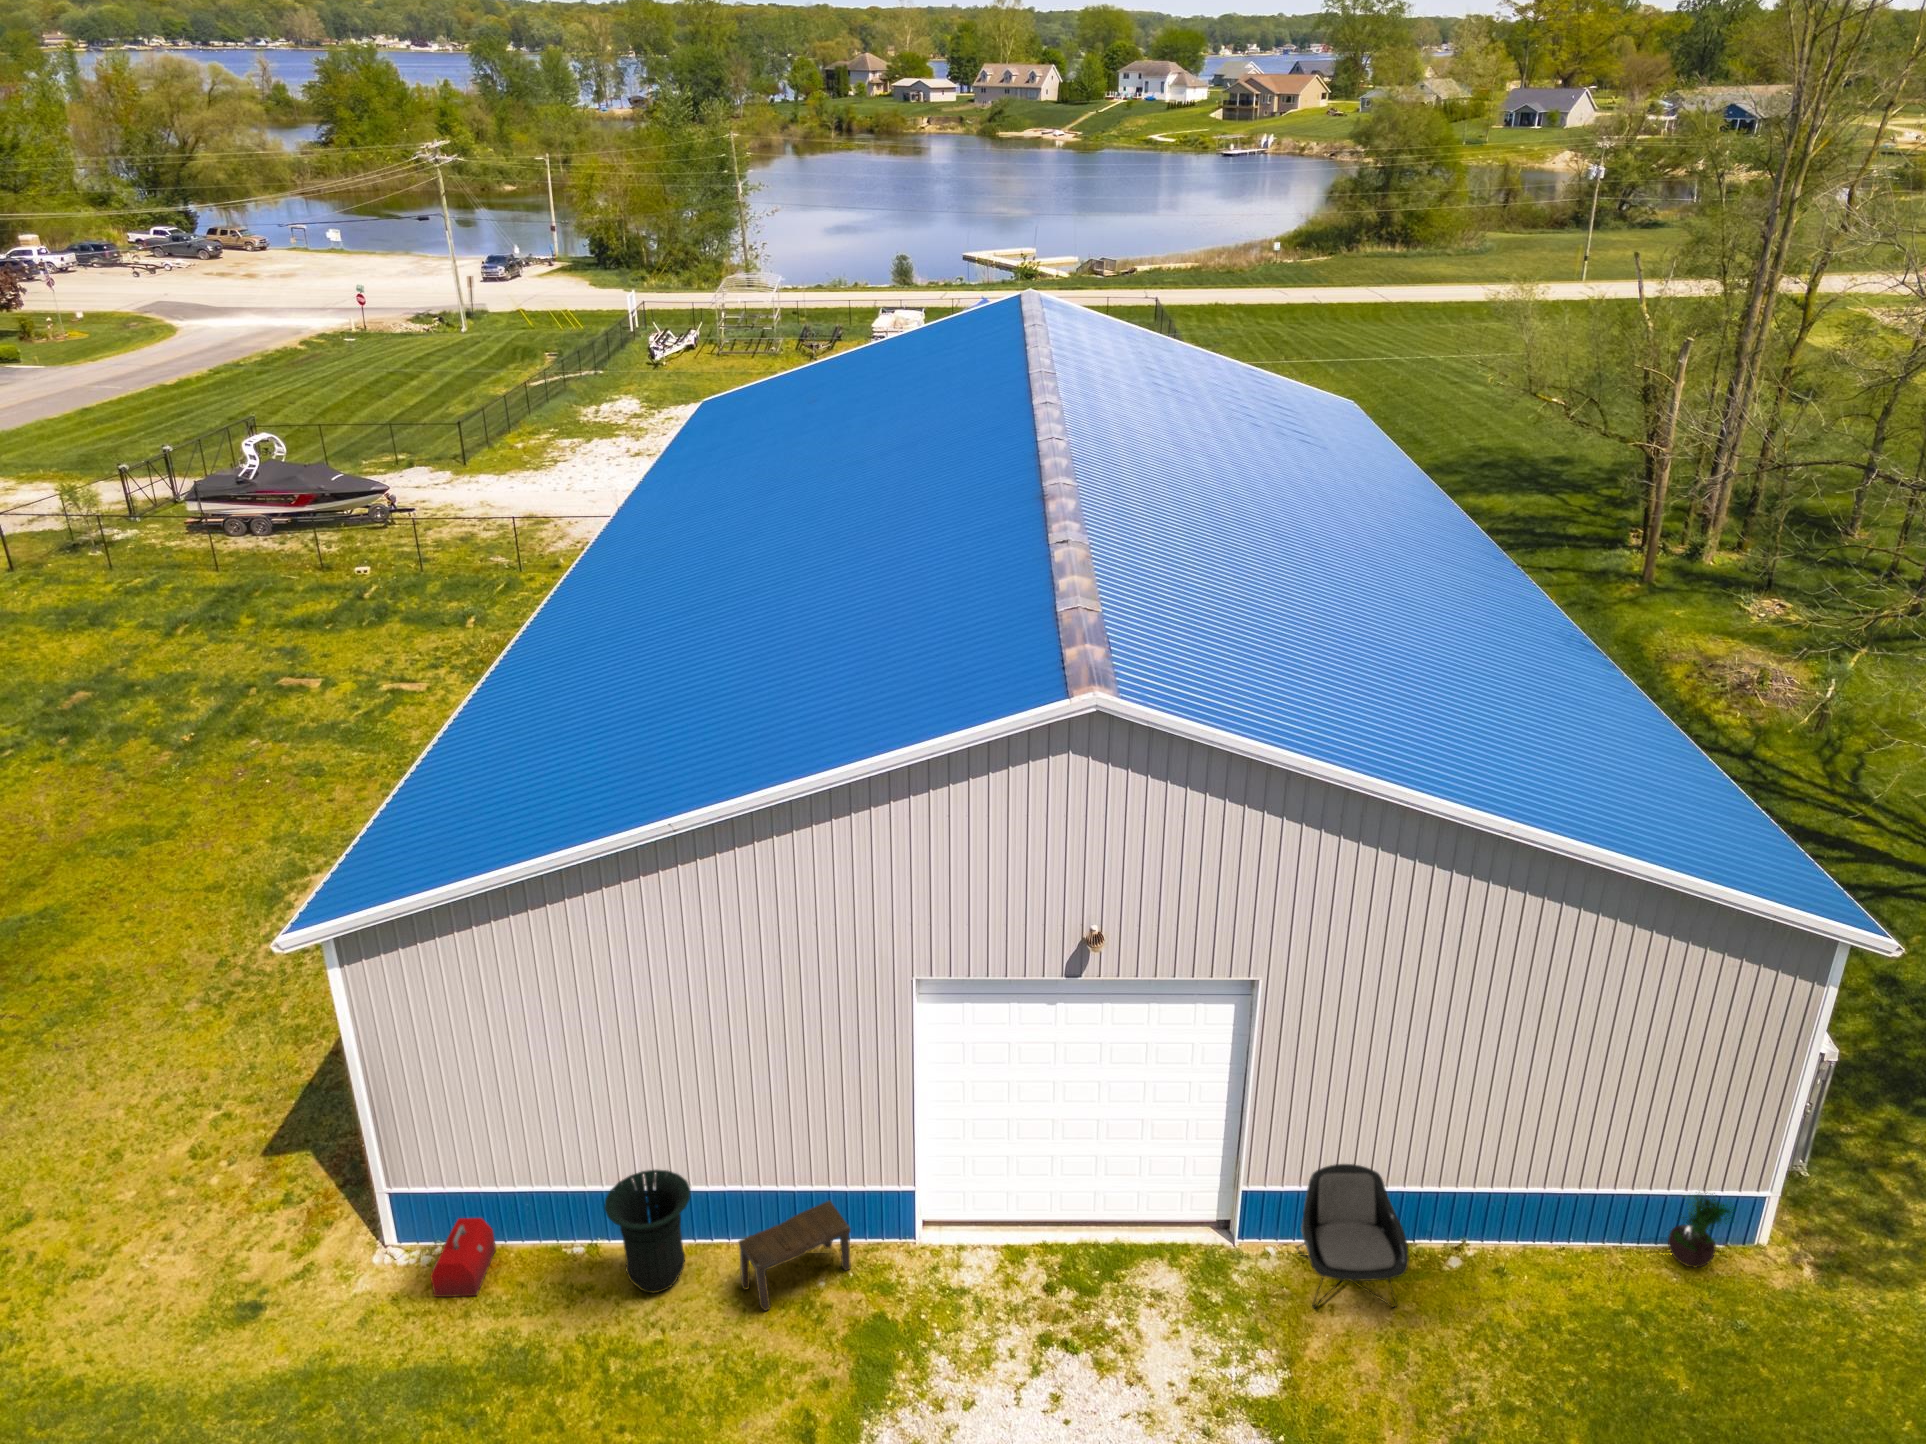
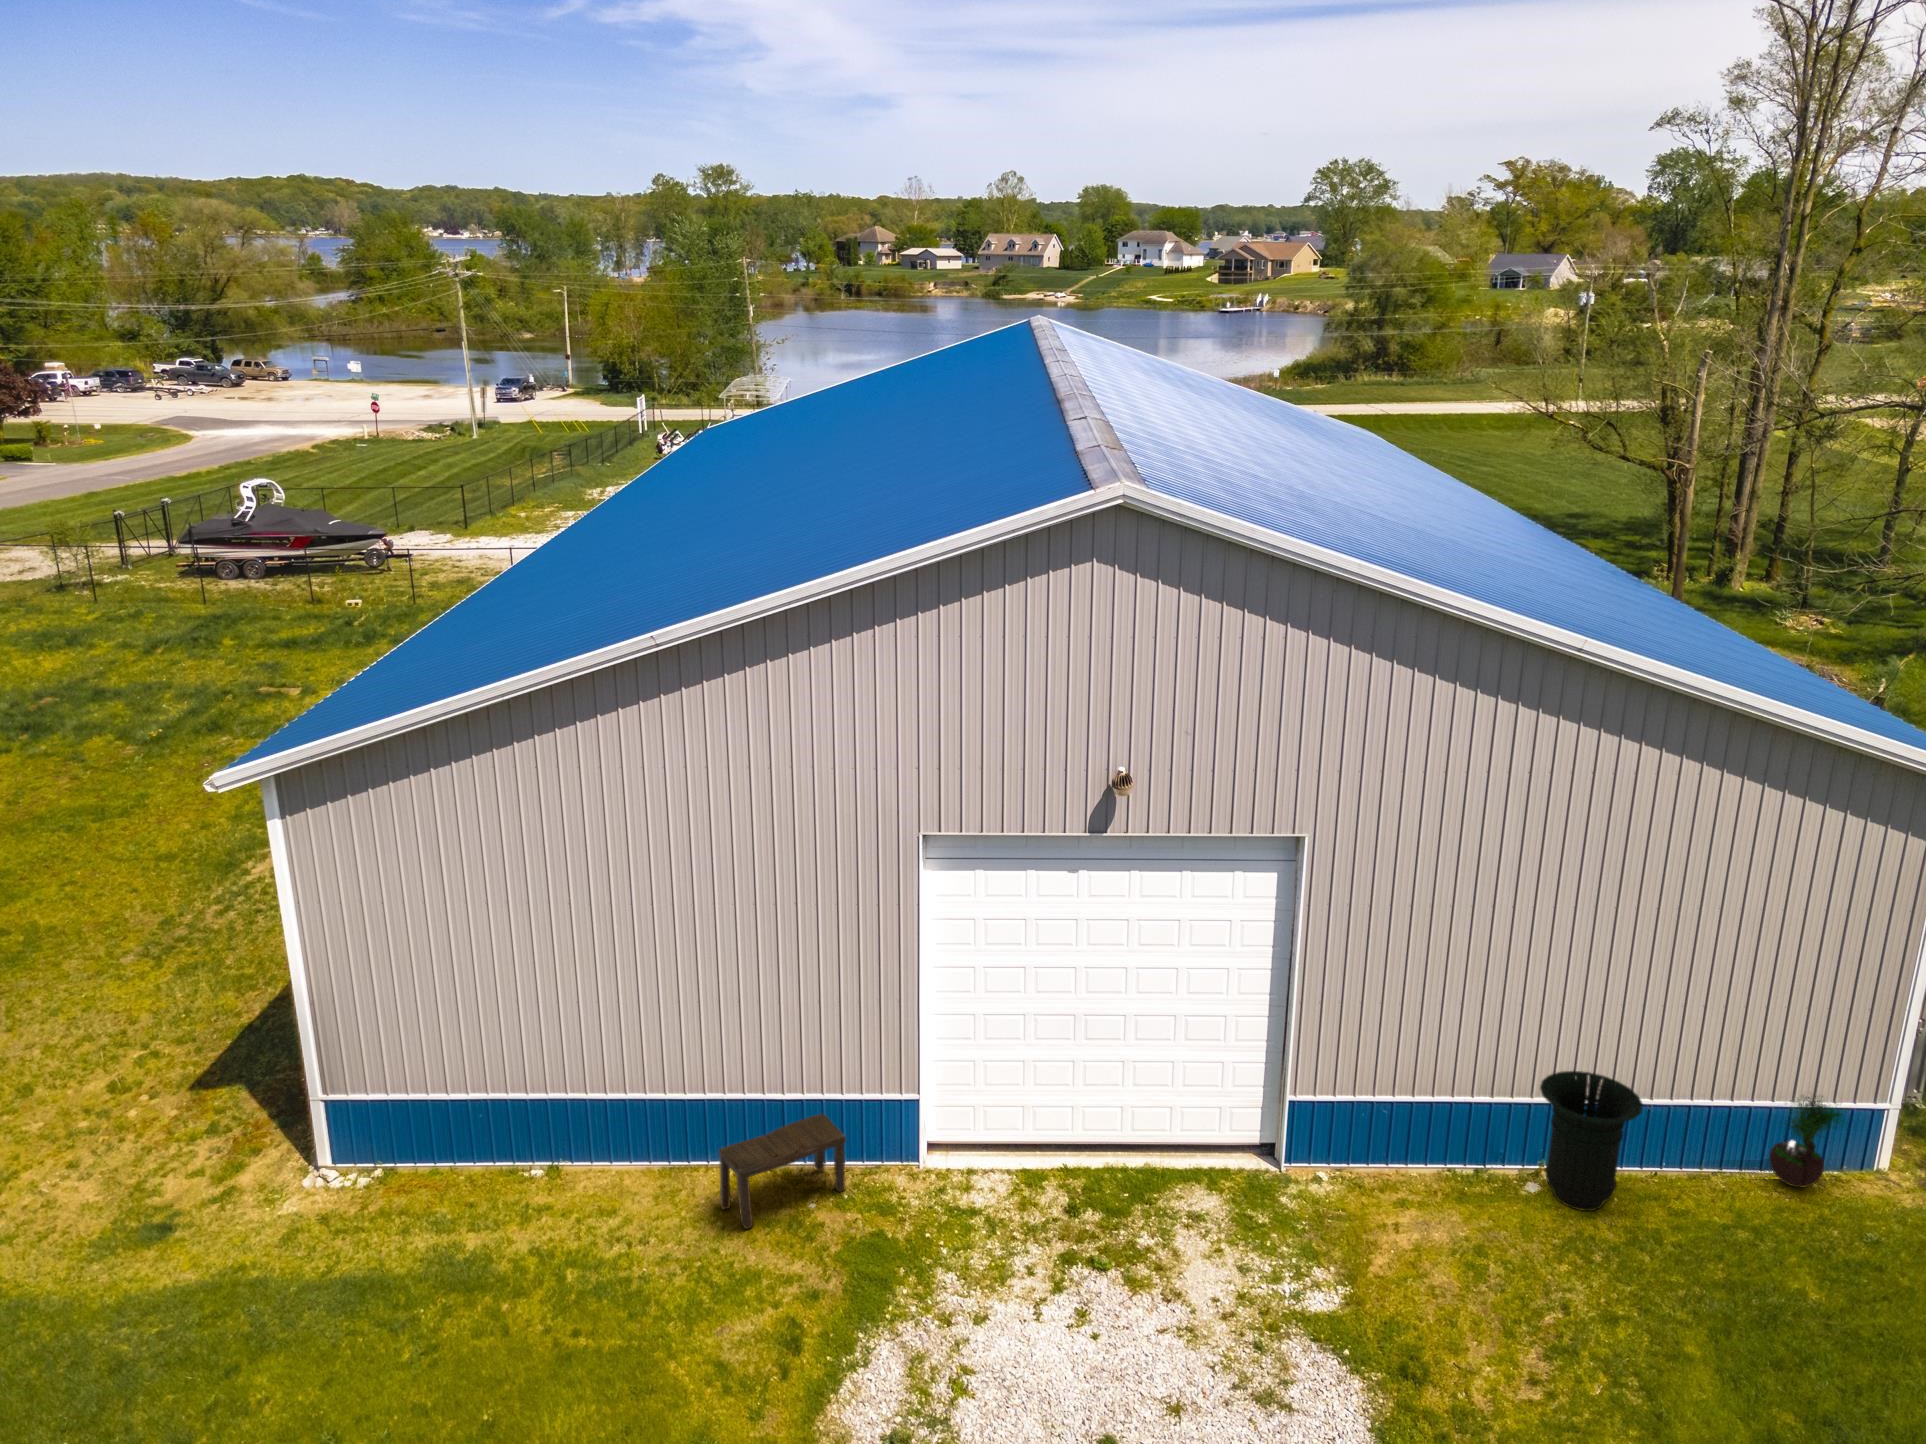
lounge chair: present [1297,1164,1409,1308] -> none [1350,1065,1482,1227]
trash can: present [604,1170,691,1293] -> present [1540,1071,1643,1211]
toolbox: present [430,1218,496,1297] -> none [365,1132,443,1216]

